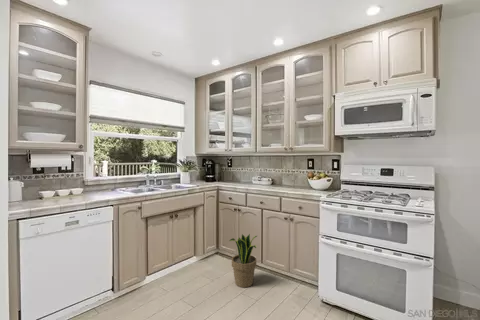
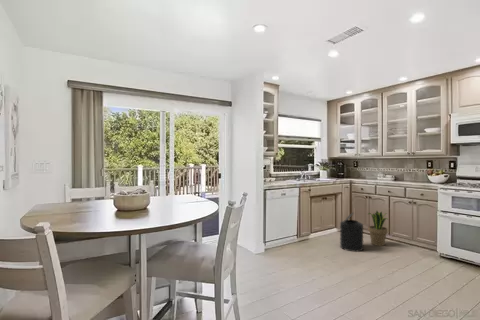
trash can: none [184,243,219,310] -> present [340,213,363,251]

